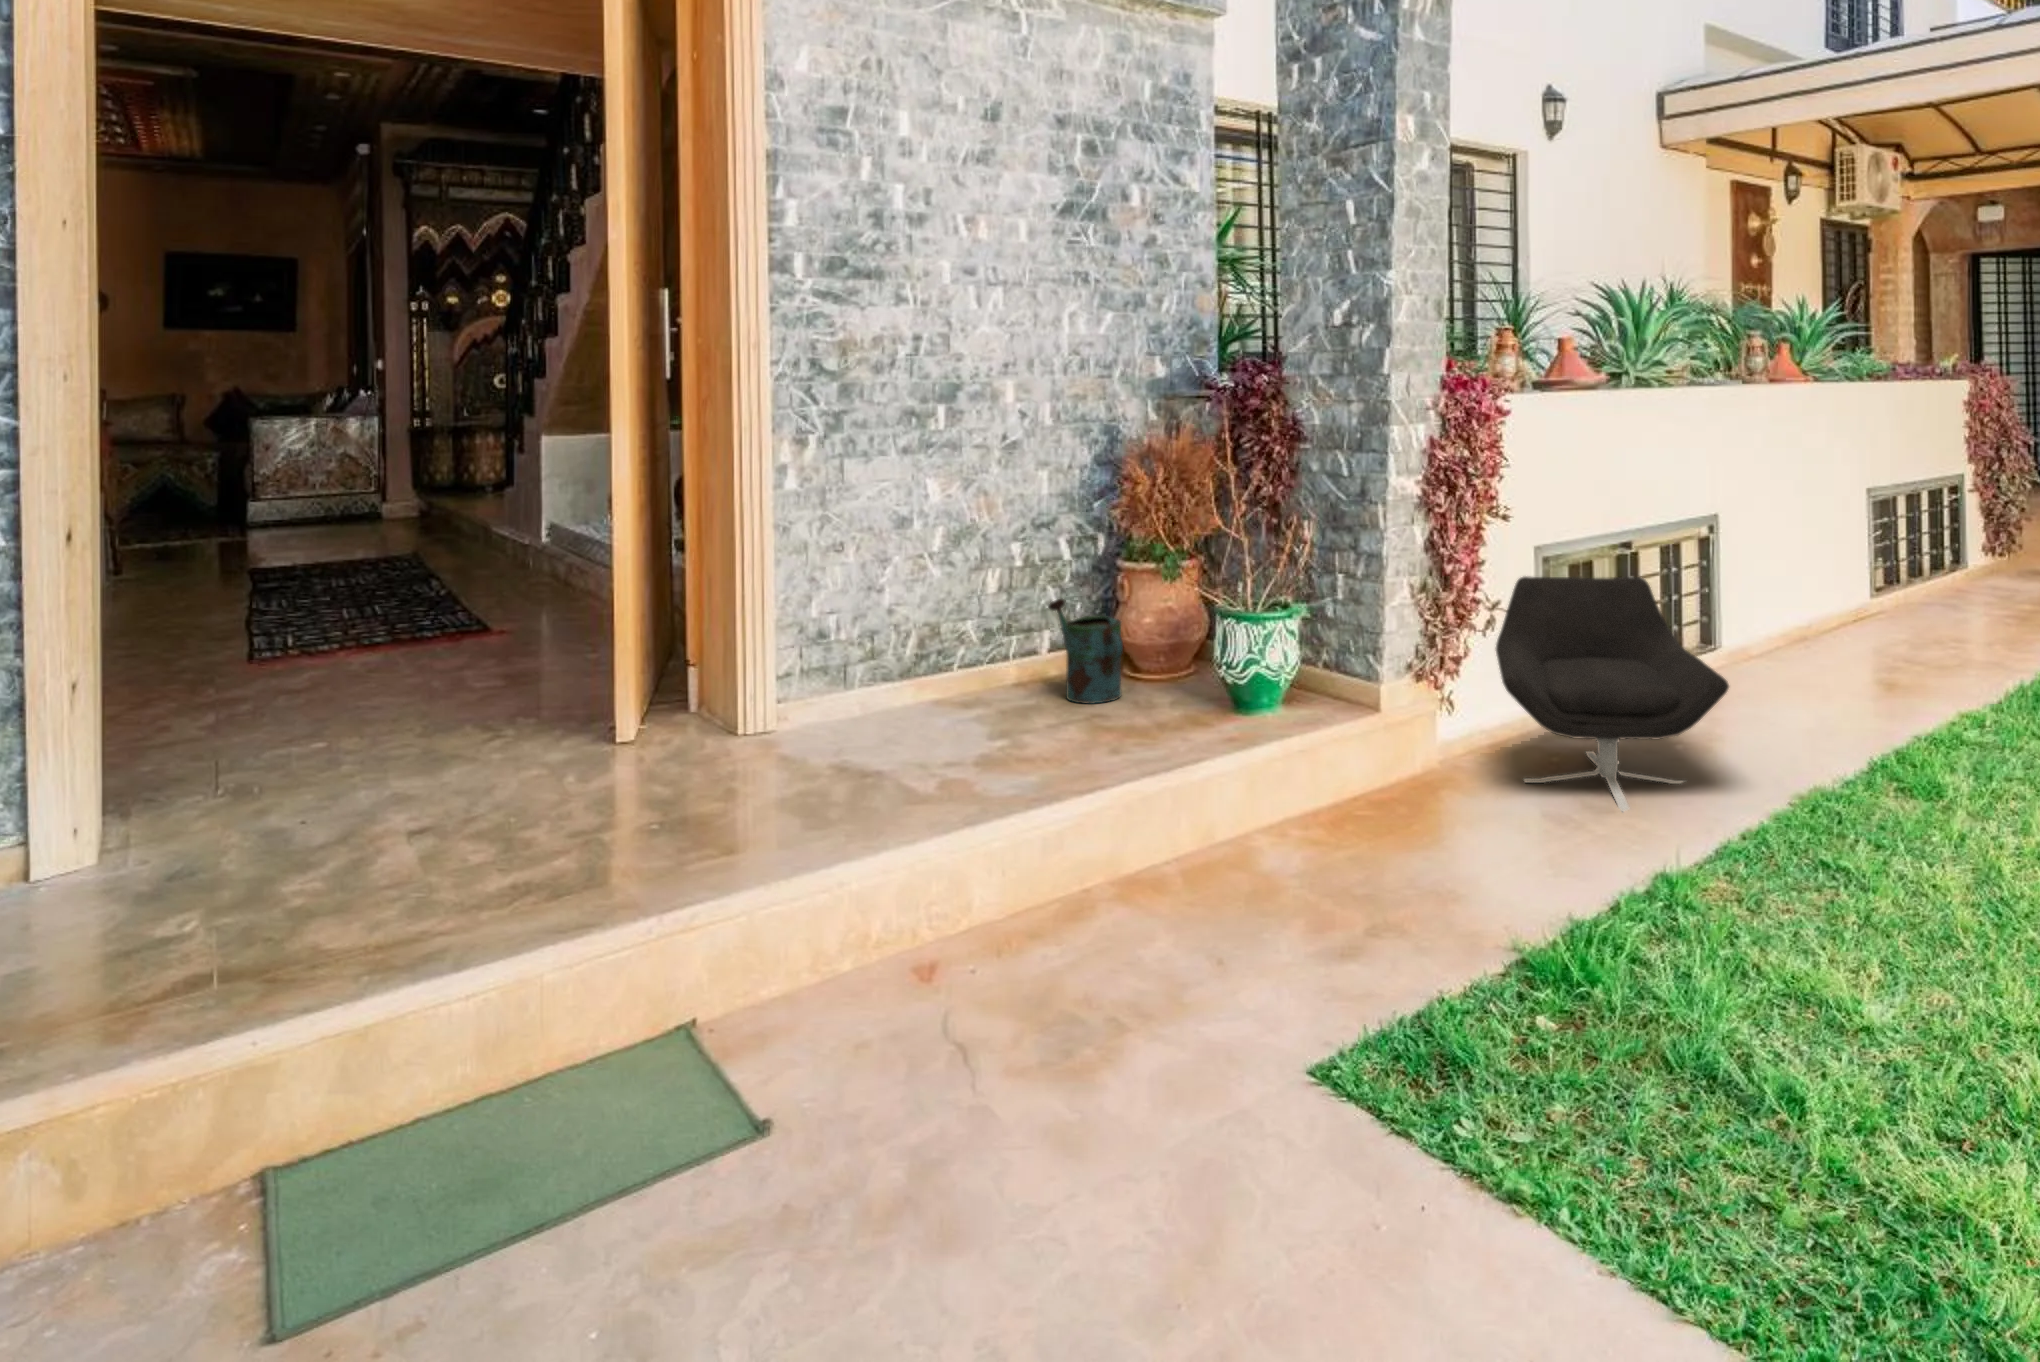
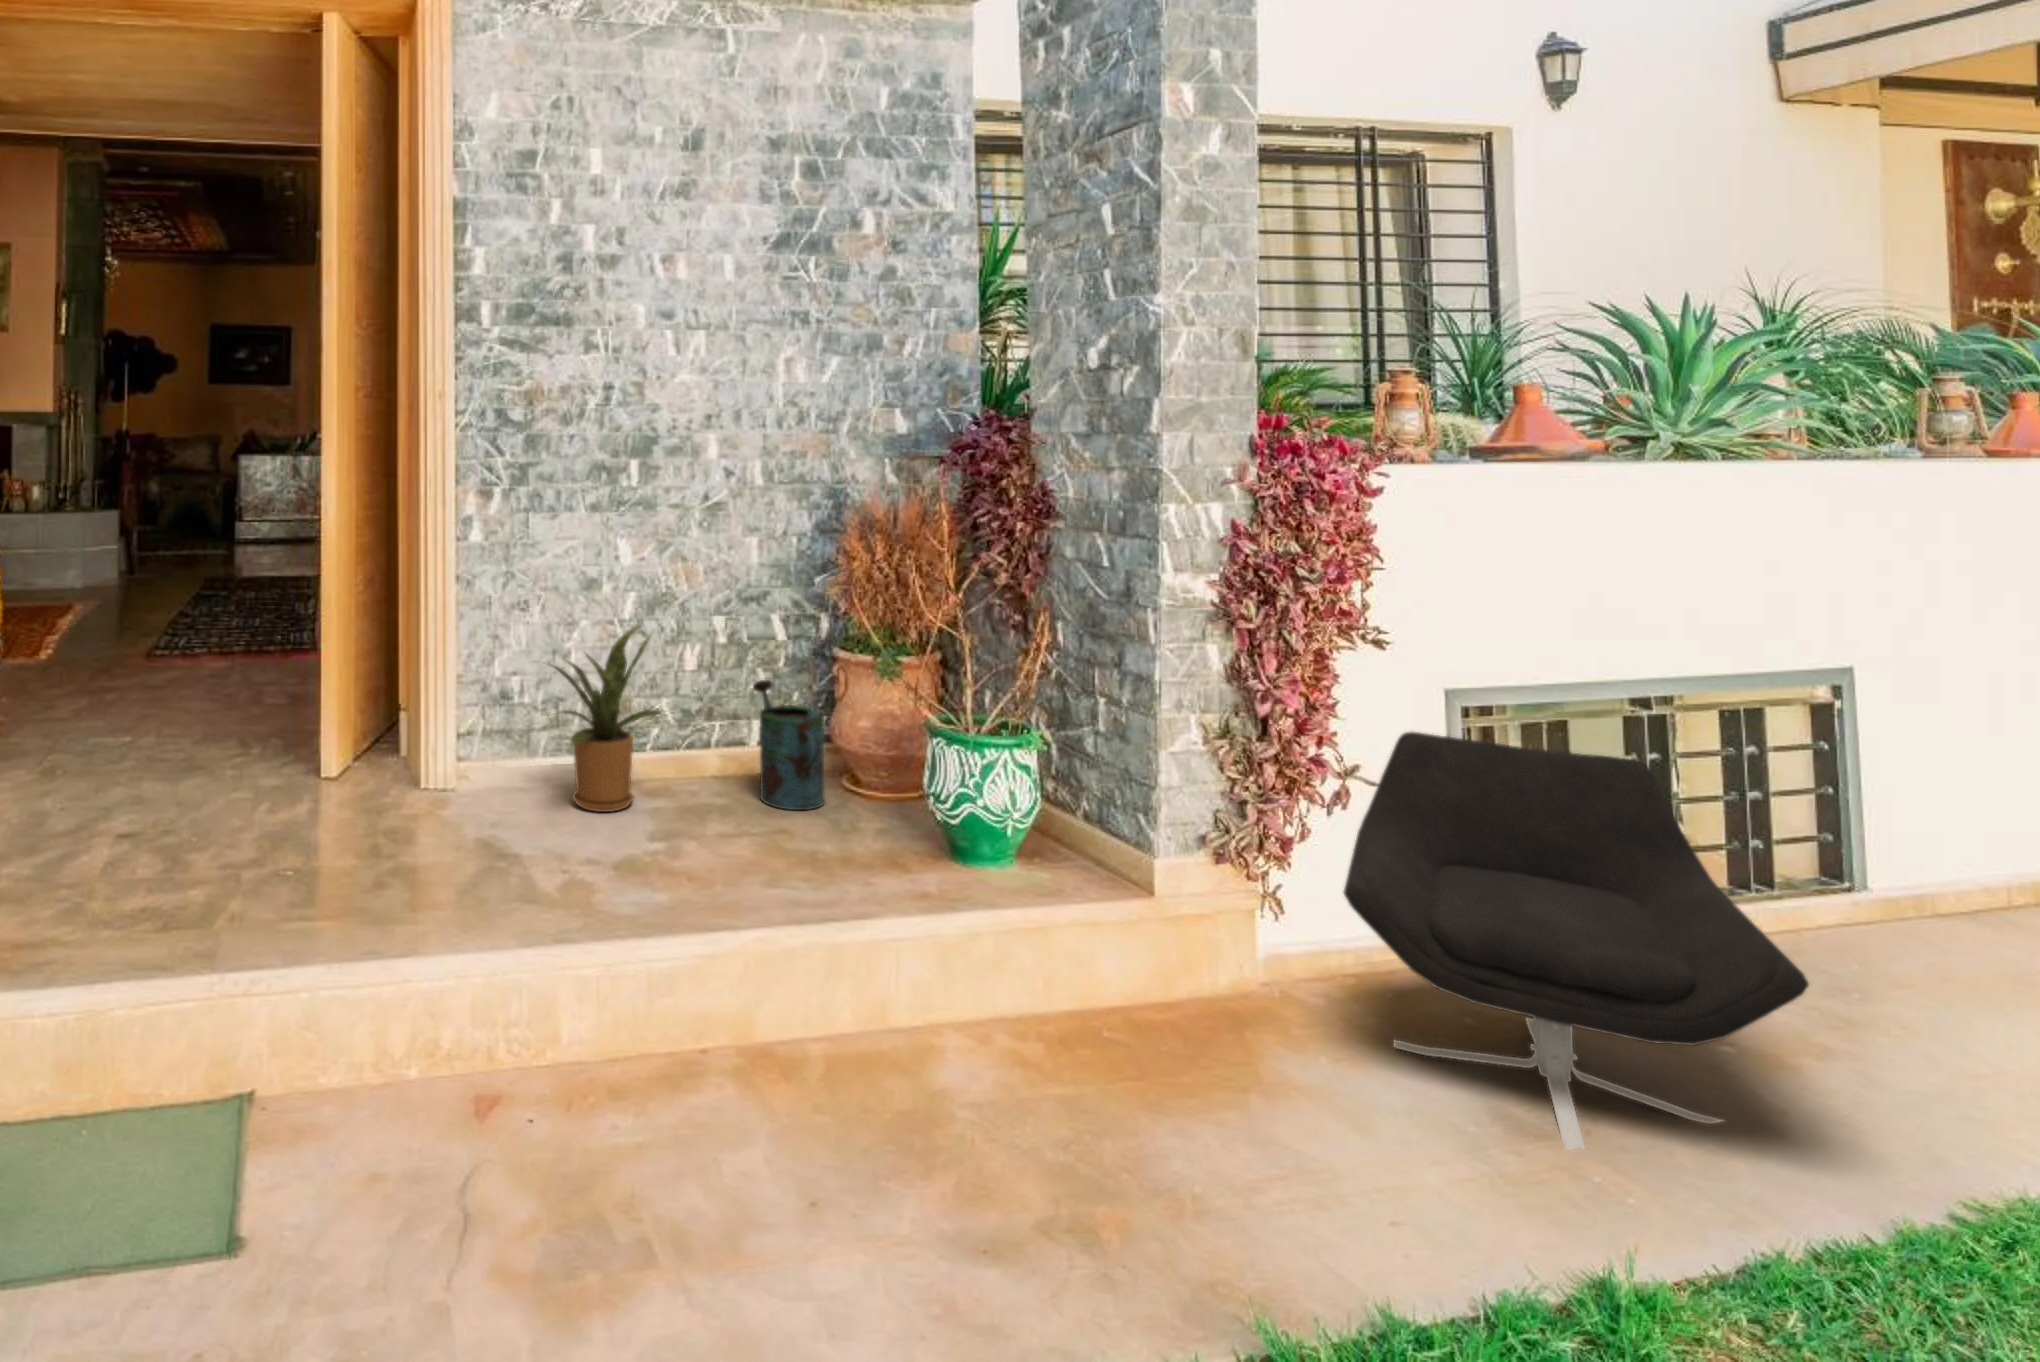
house plant: none [866,557,985,731] -> present [549,626,661,812]

